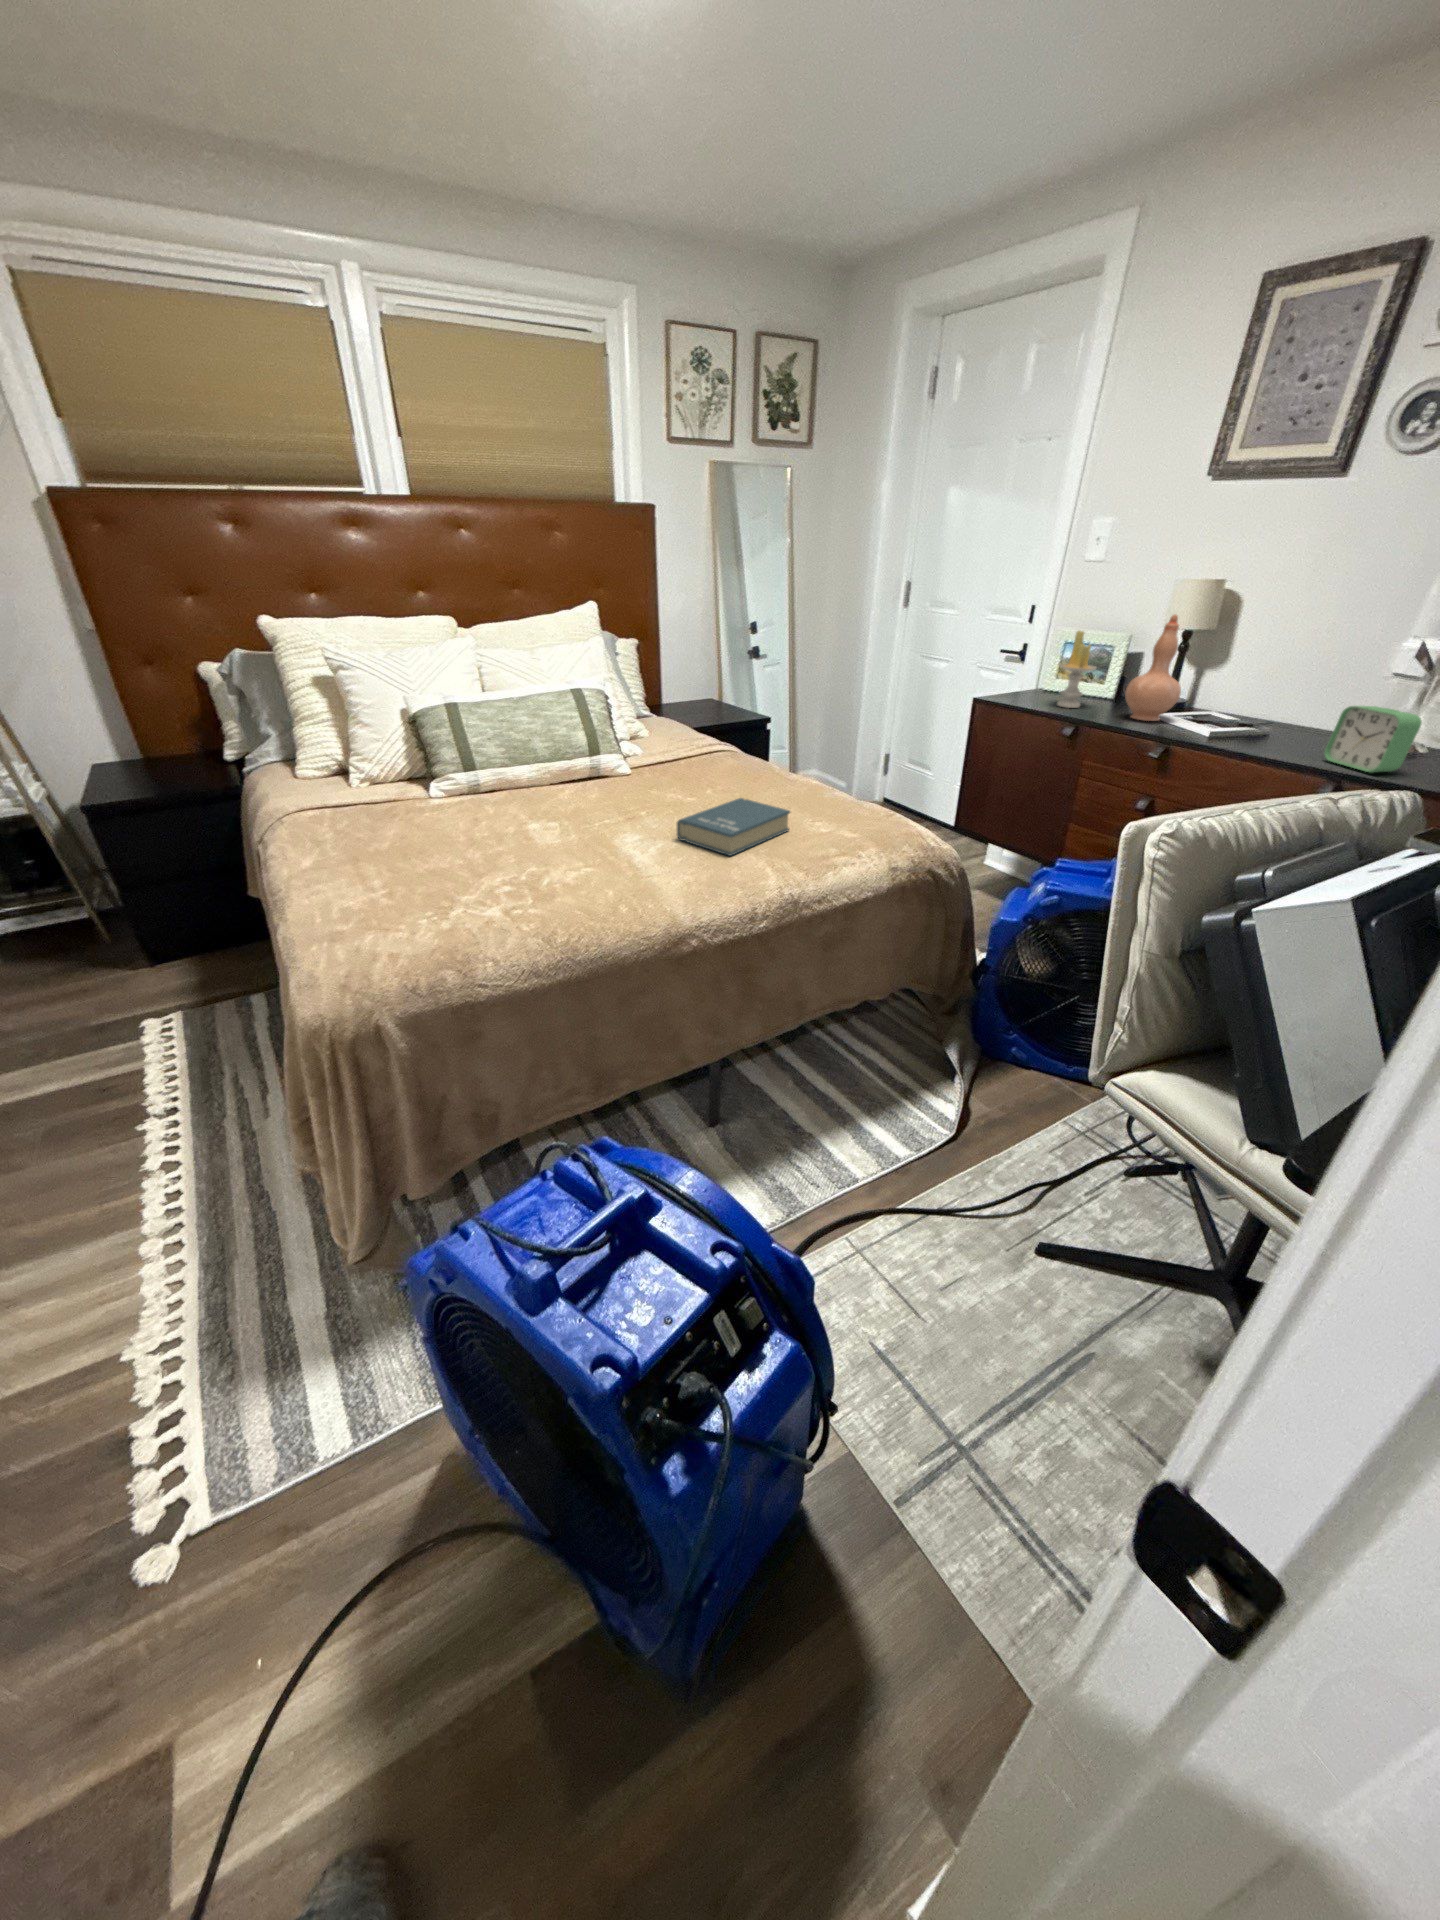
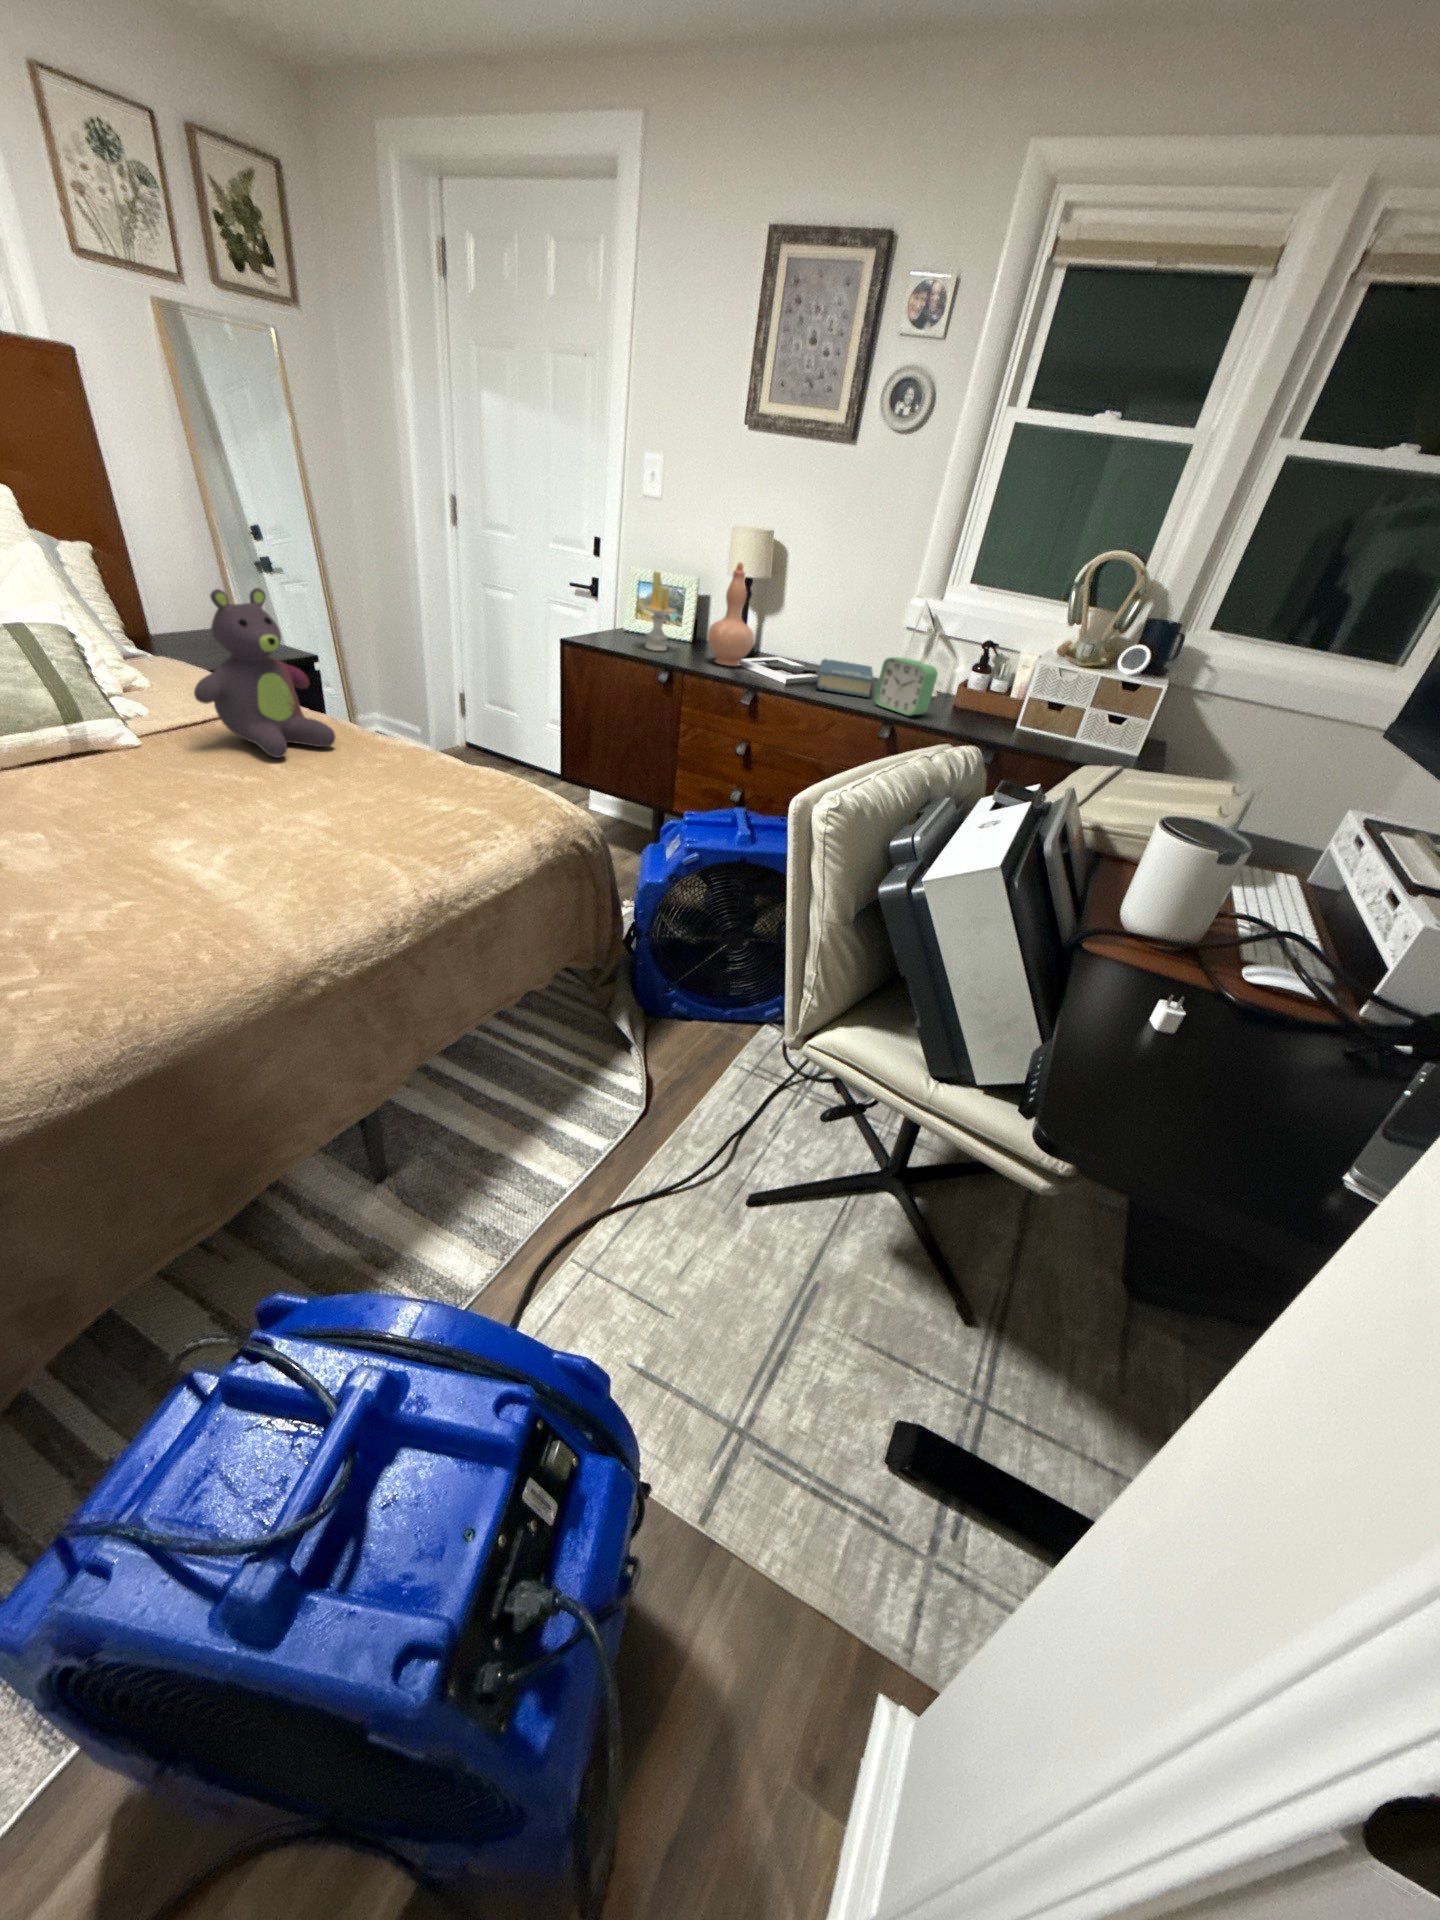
stuffed bear: none [670,659,760,786] -> present [194,588,336,758]
book: present [677,798,790,856] -> present [817,659,873,697]

